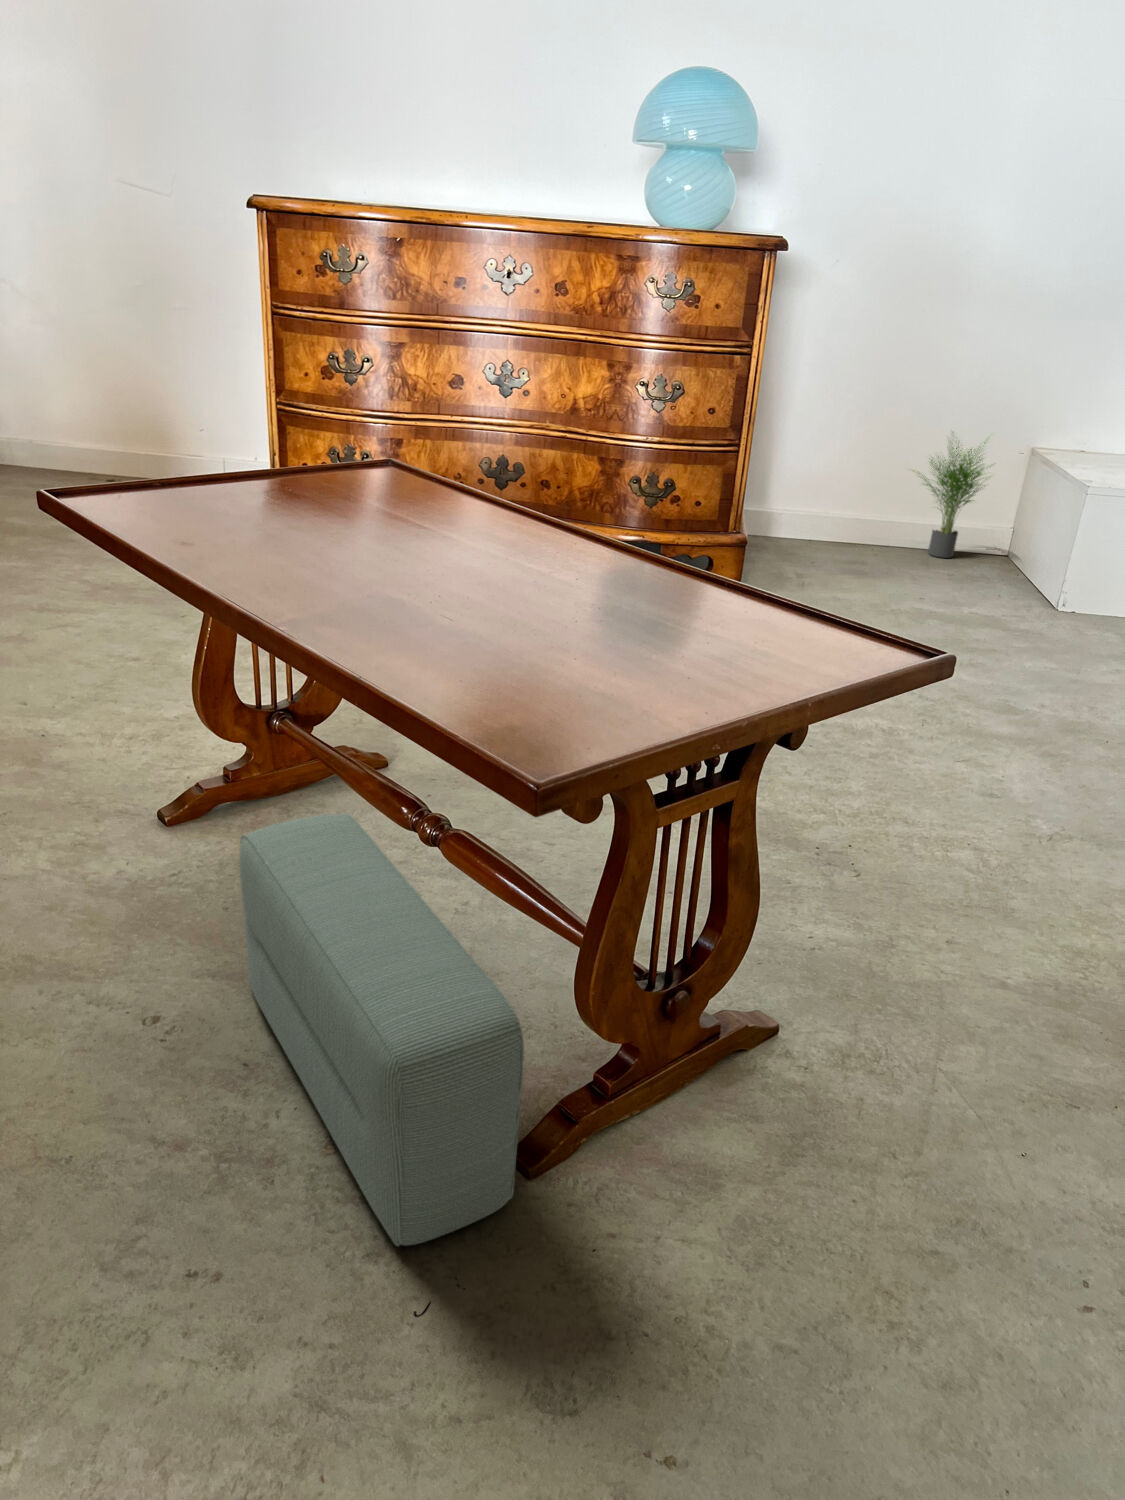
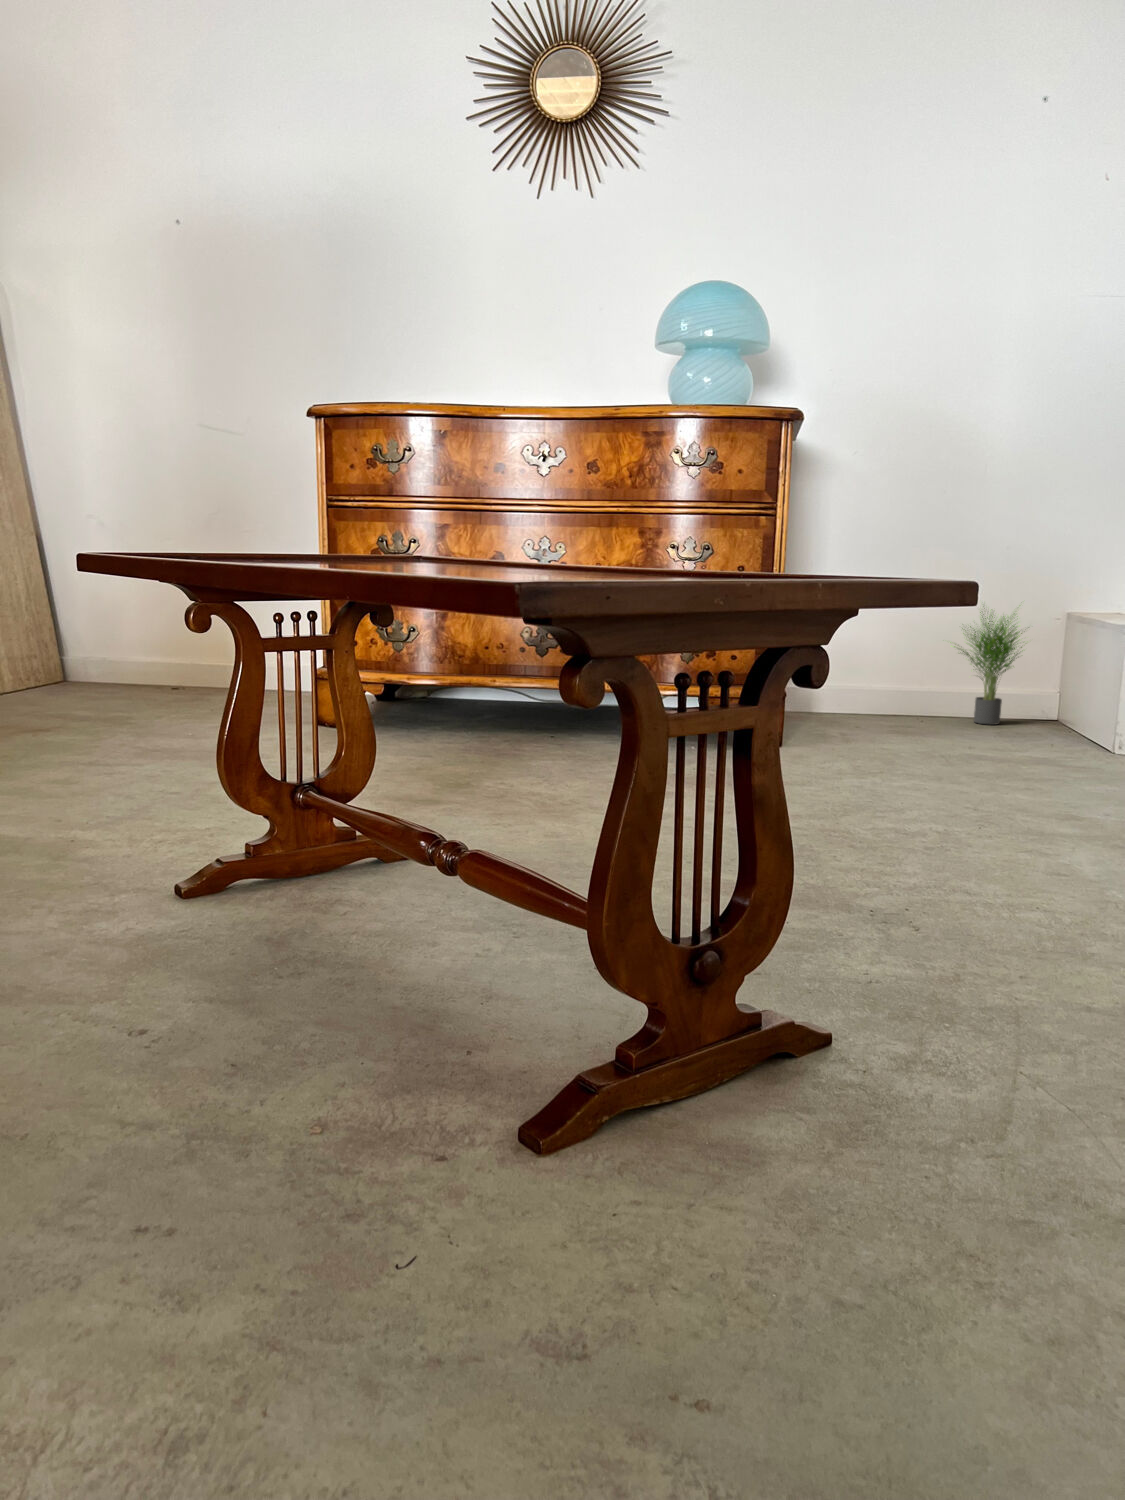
pouf: present [239,813,524,1246] -> none [241,804,525,1204]

